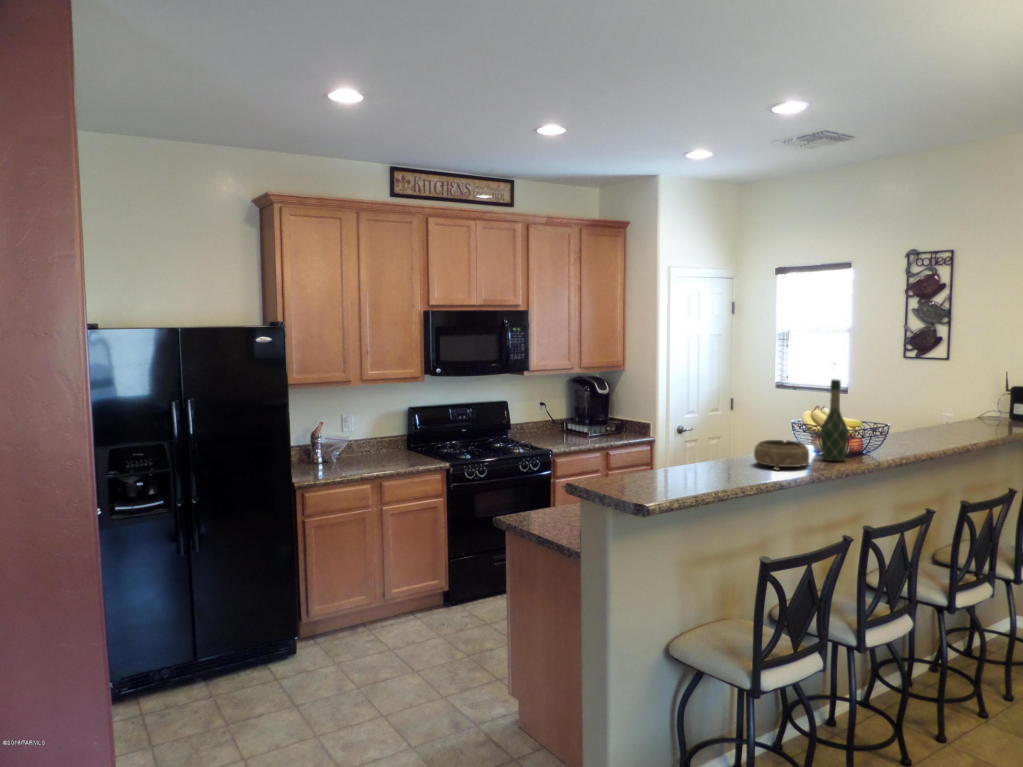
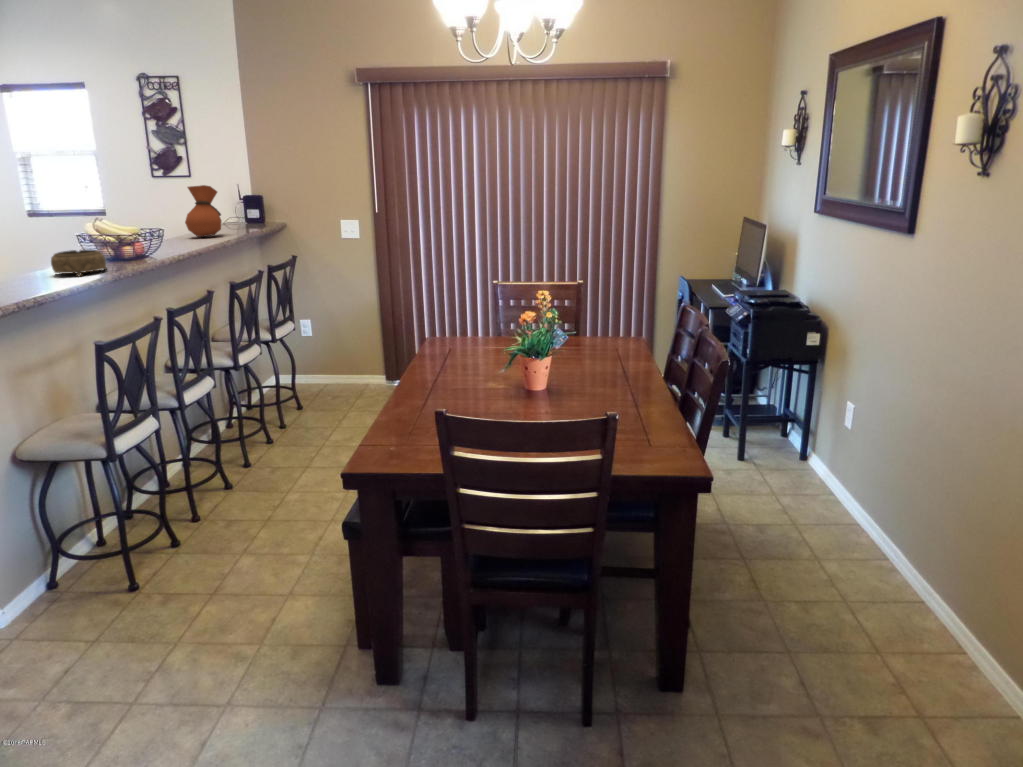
vase: none [924,374,975,433] -> present [185,185,221,237]
wine bottle: present [820,379,849,461] -> none [108,190,135,264]

